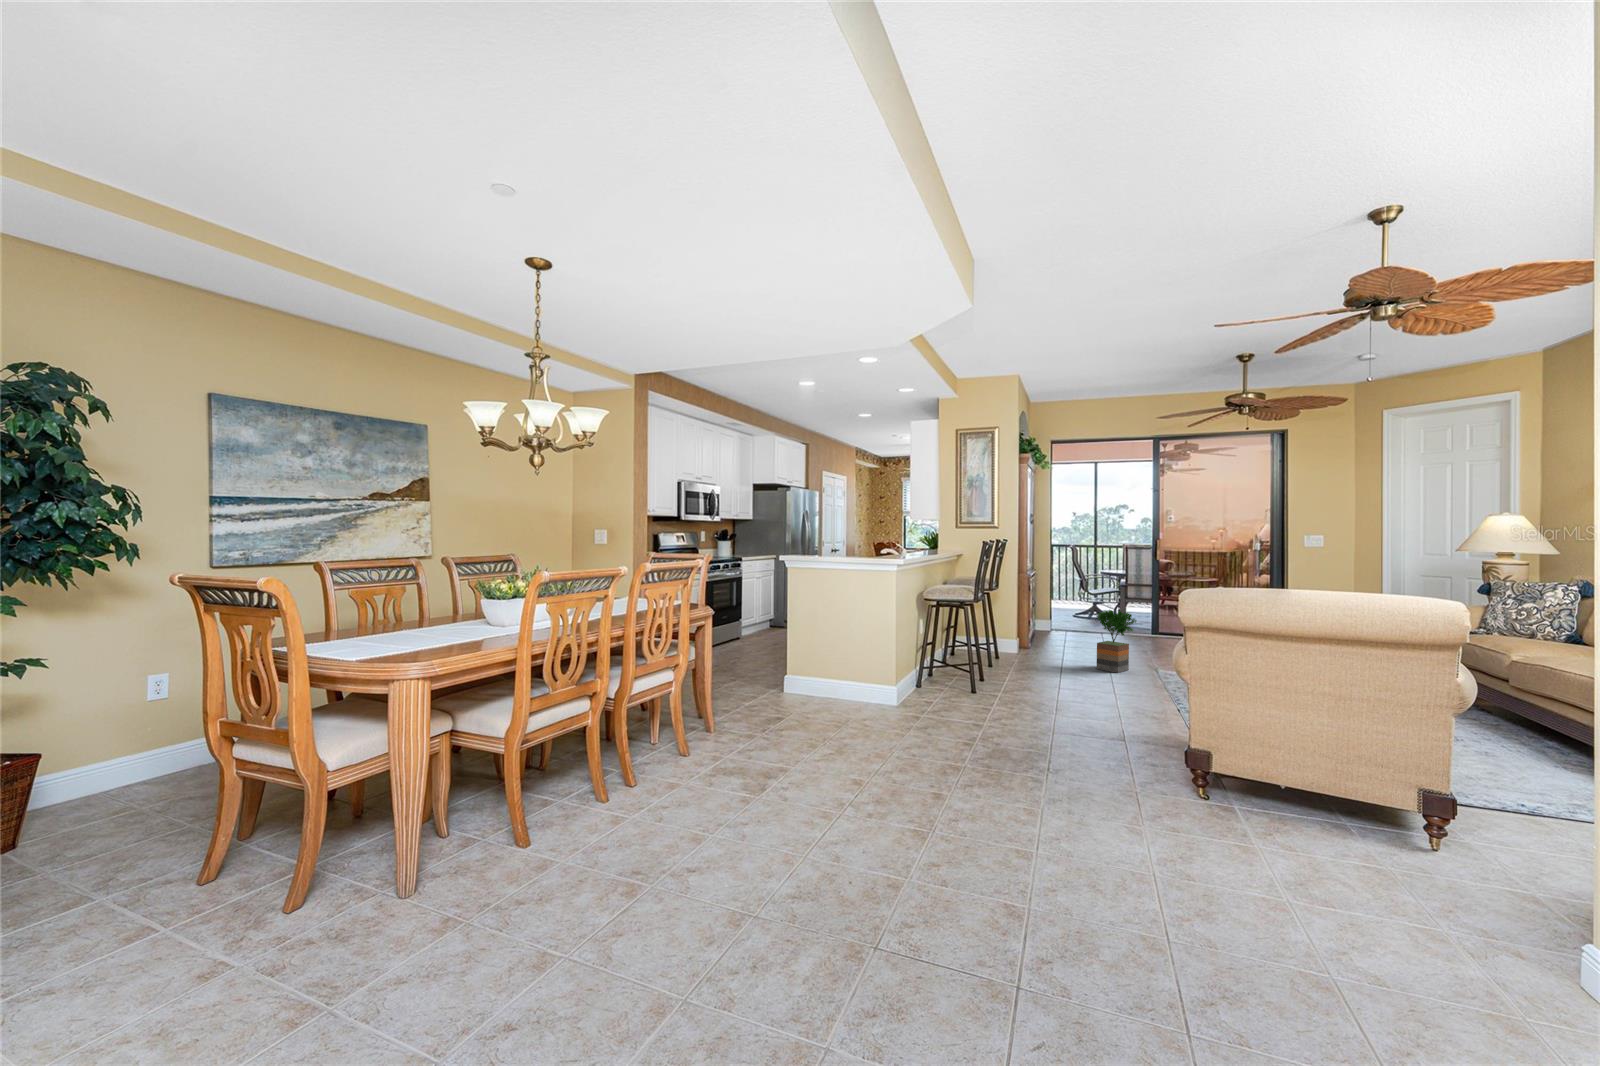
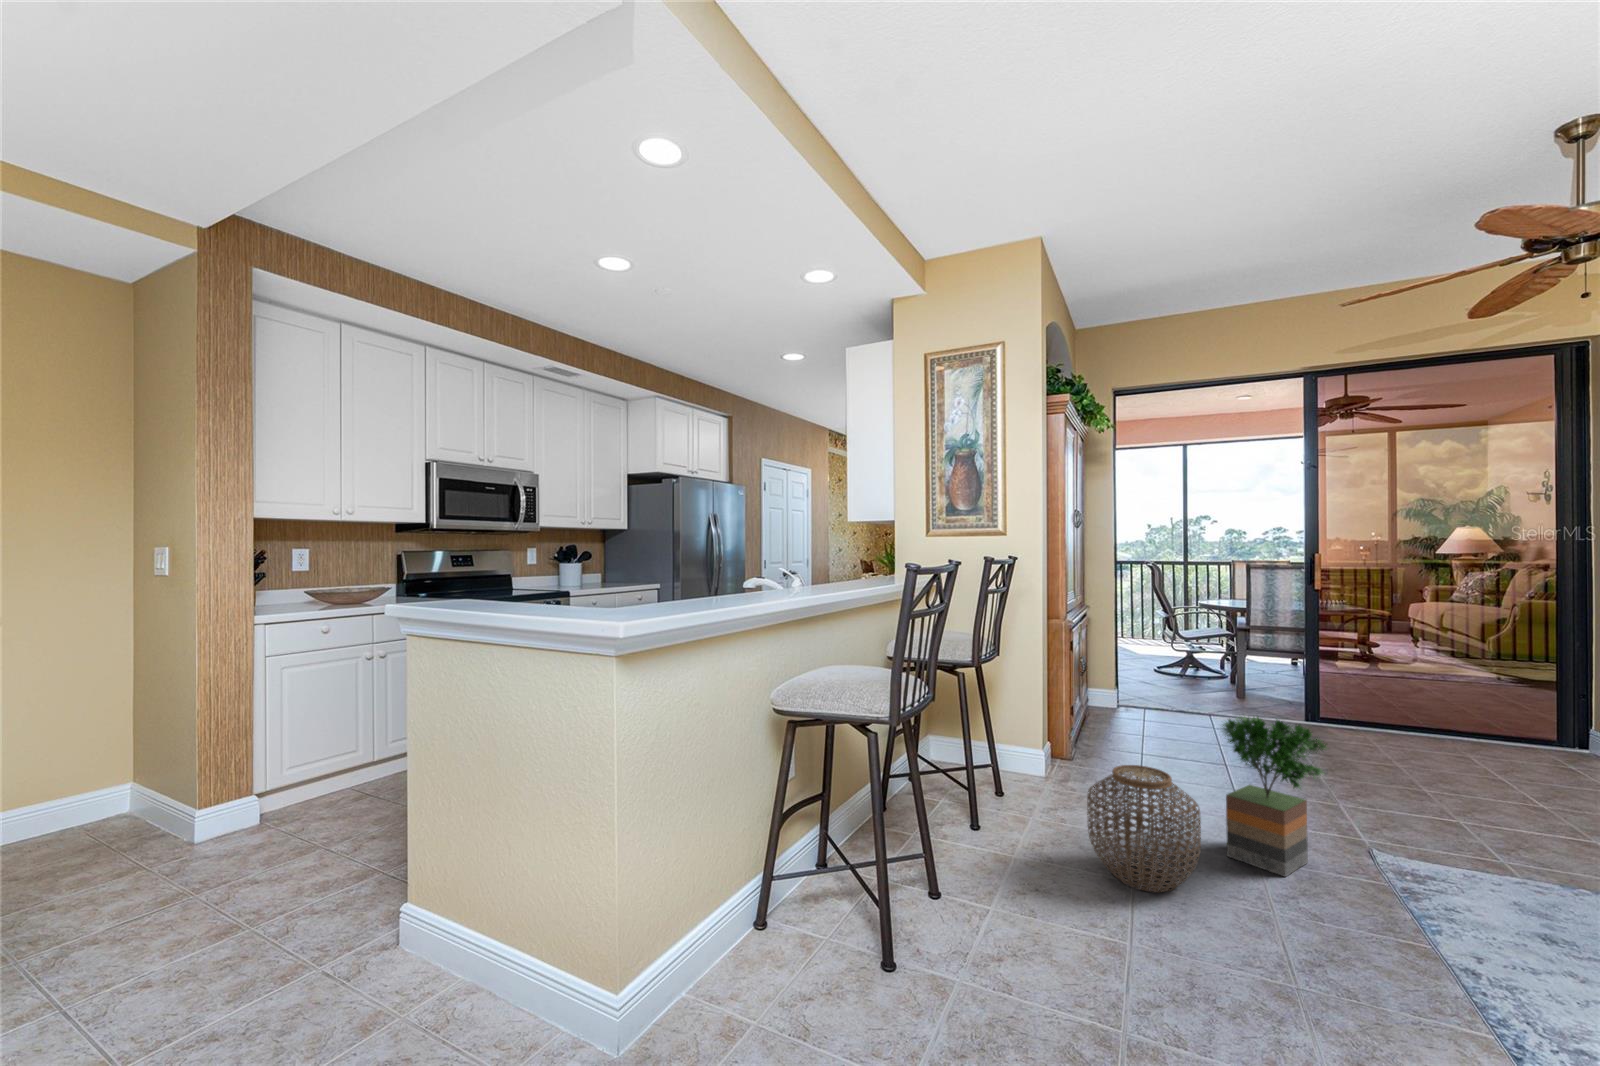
woven basket: none [1040,629,1085,676] -> present [1087,765,1201,892]

